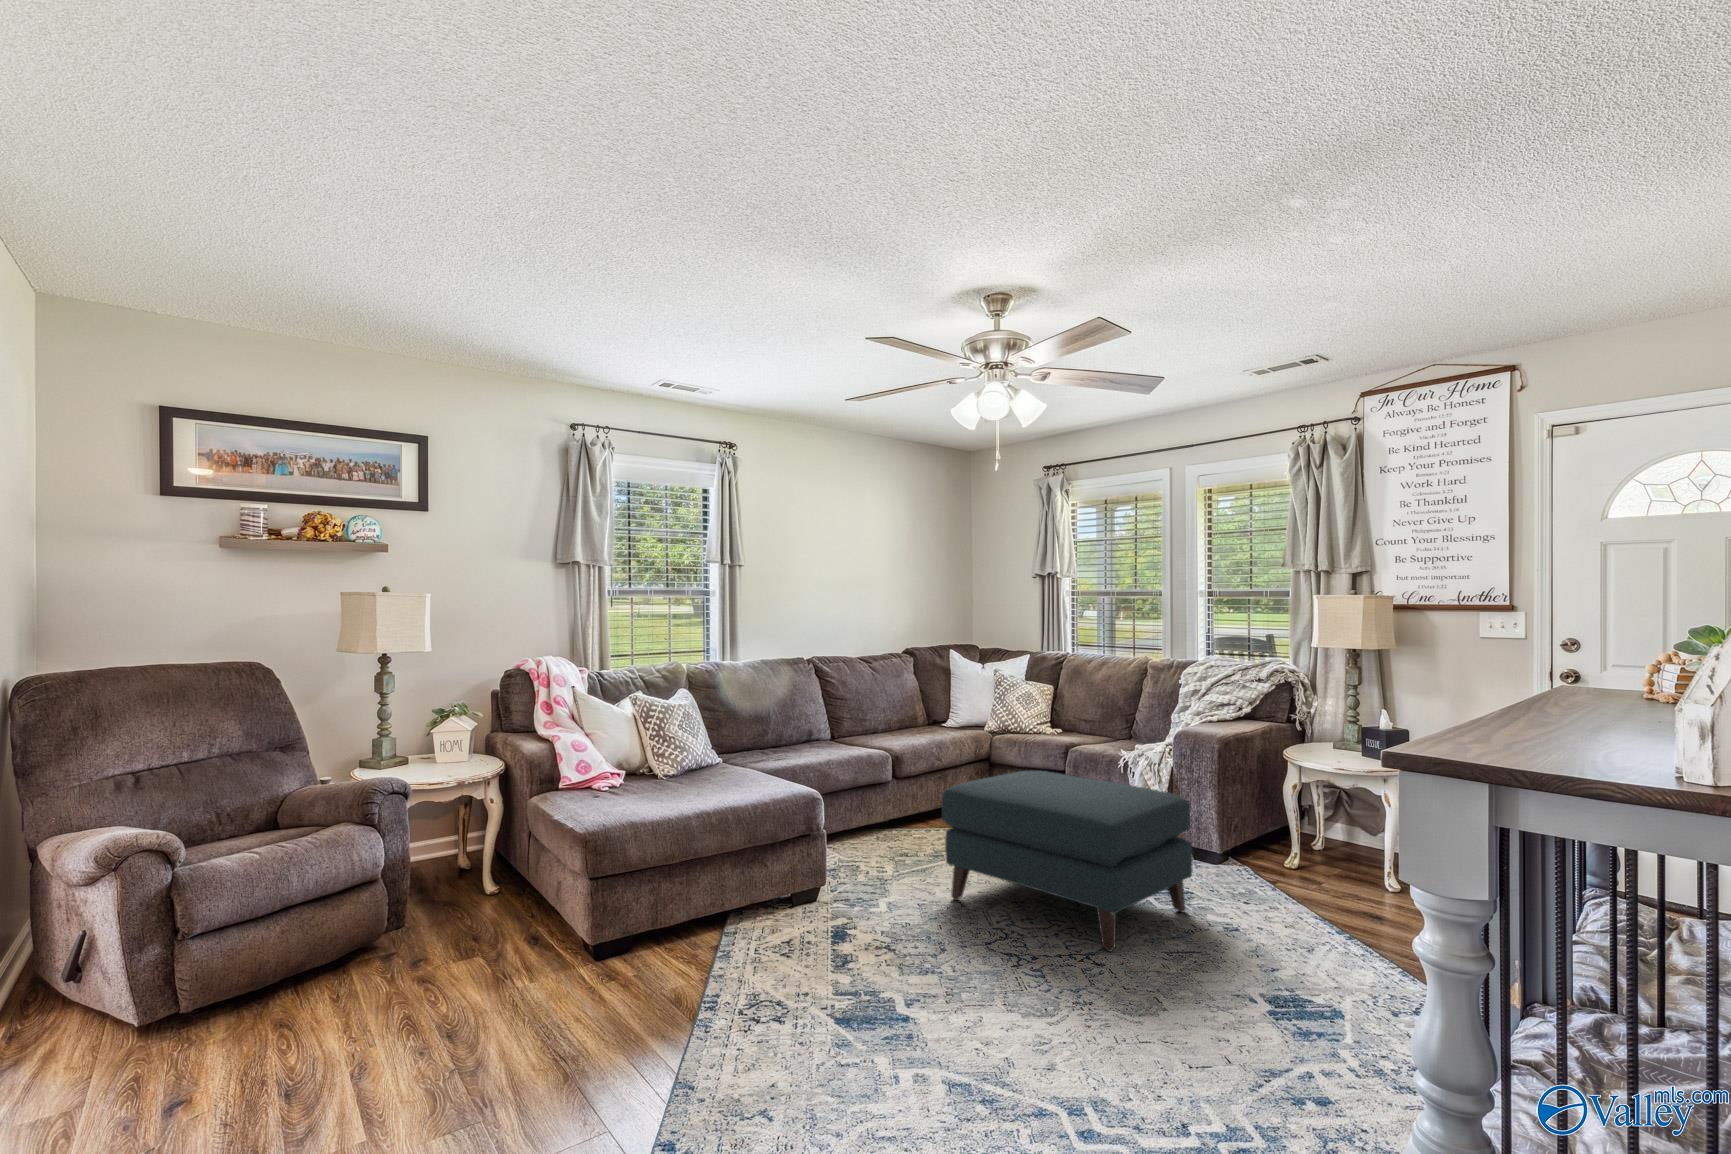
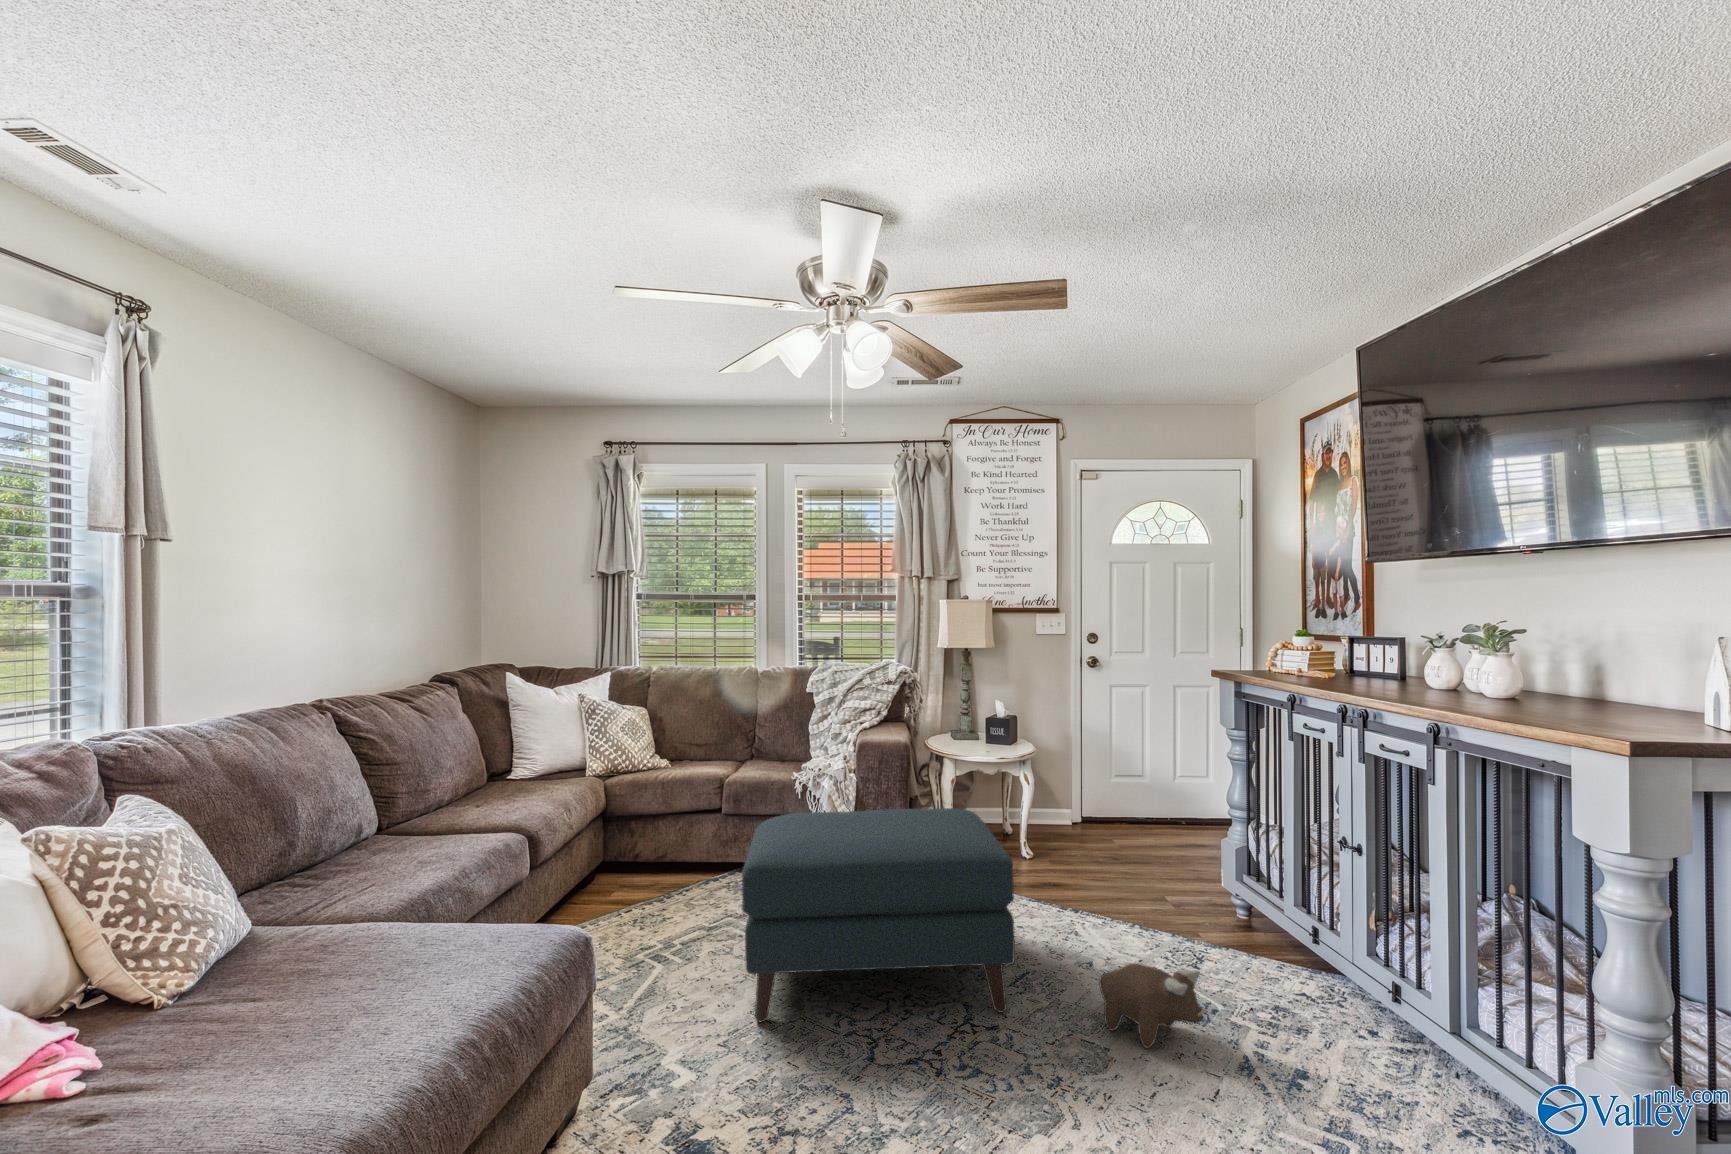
plush toy: none [1164,939,1234,1008] -> present [1099,963,1206,1048]

